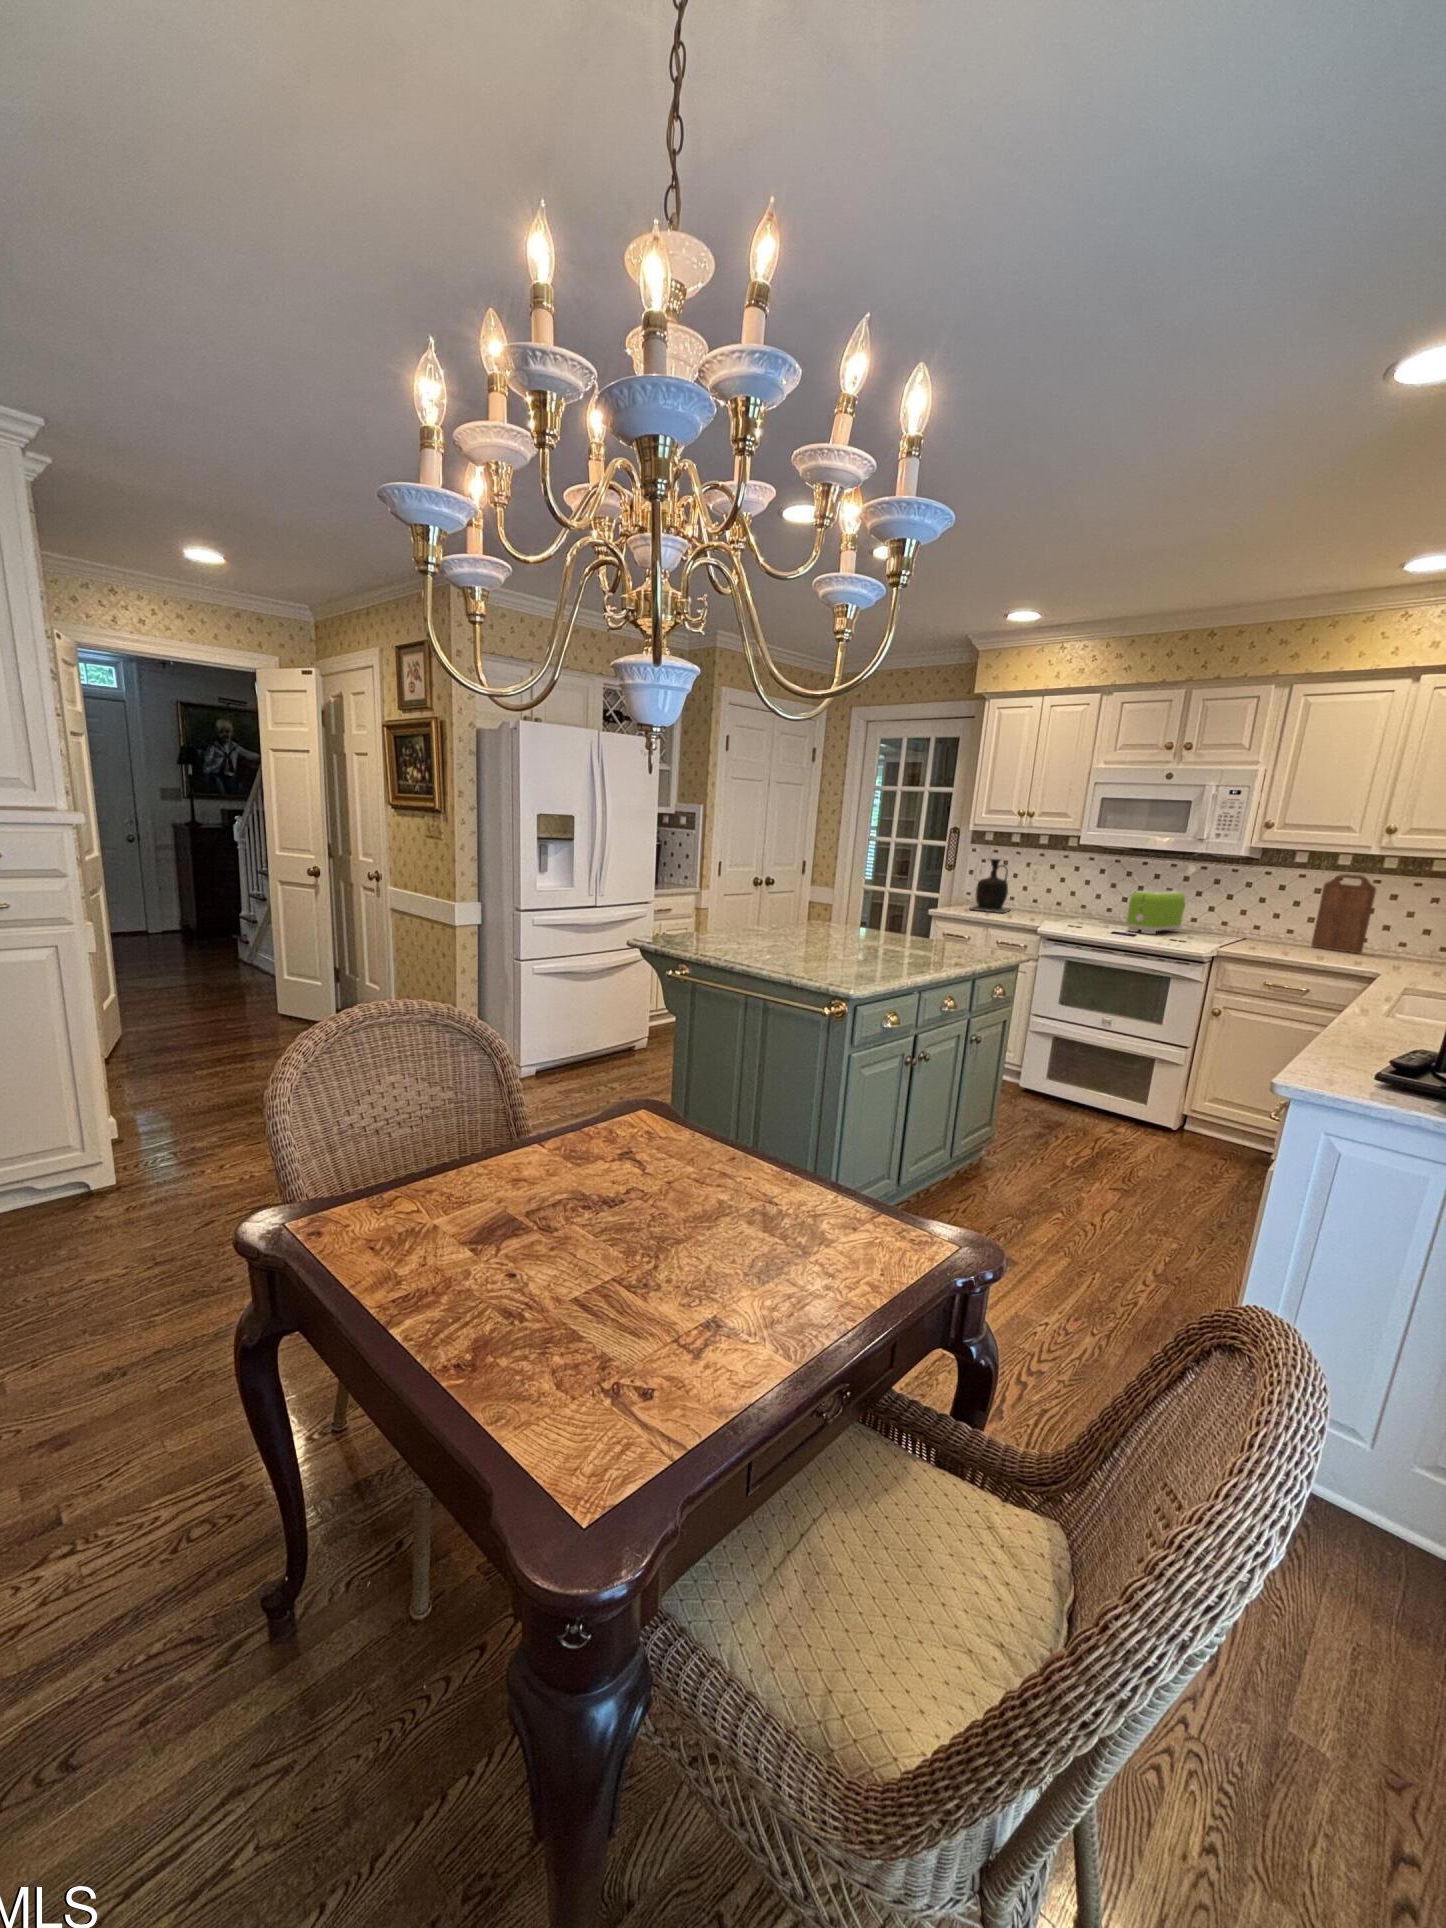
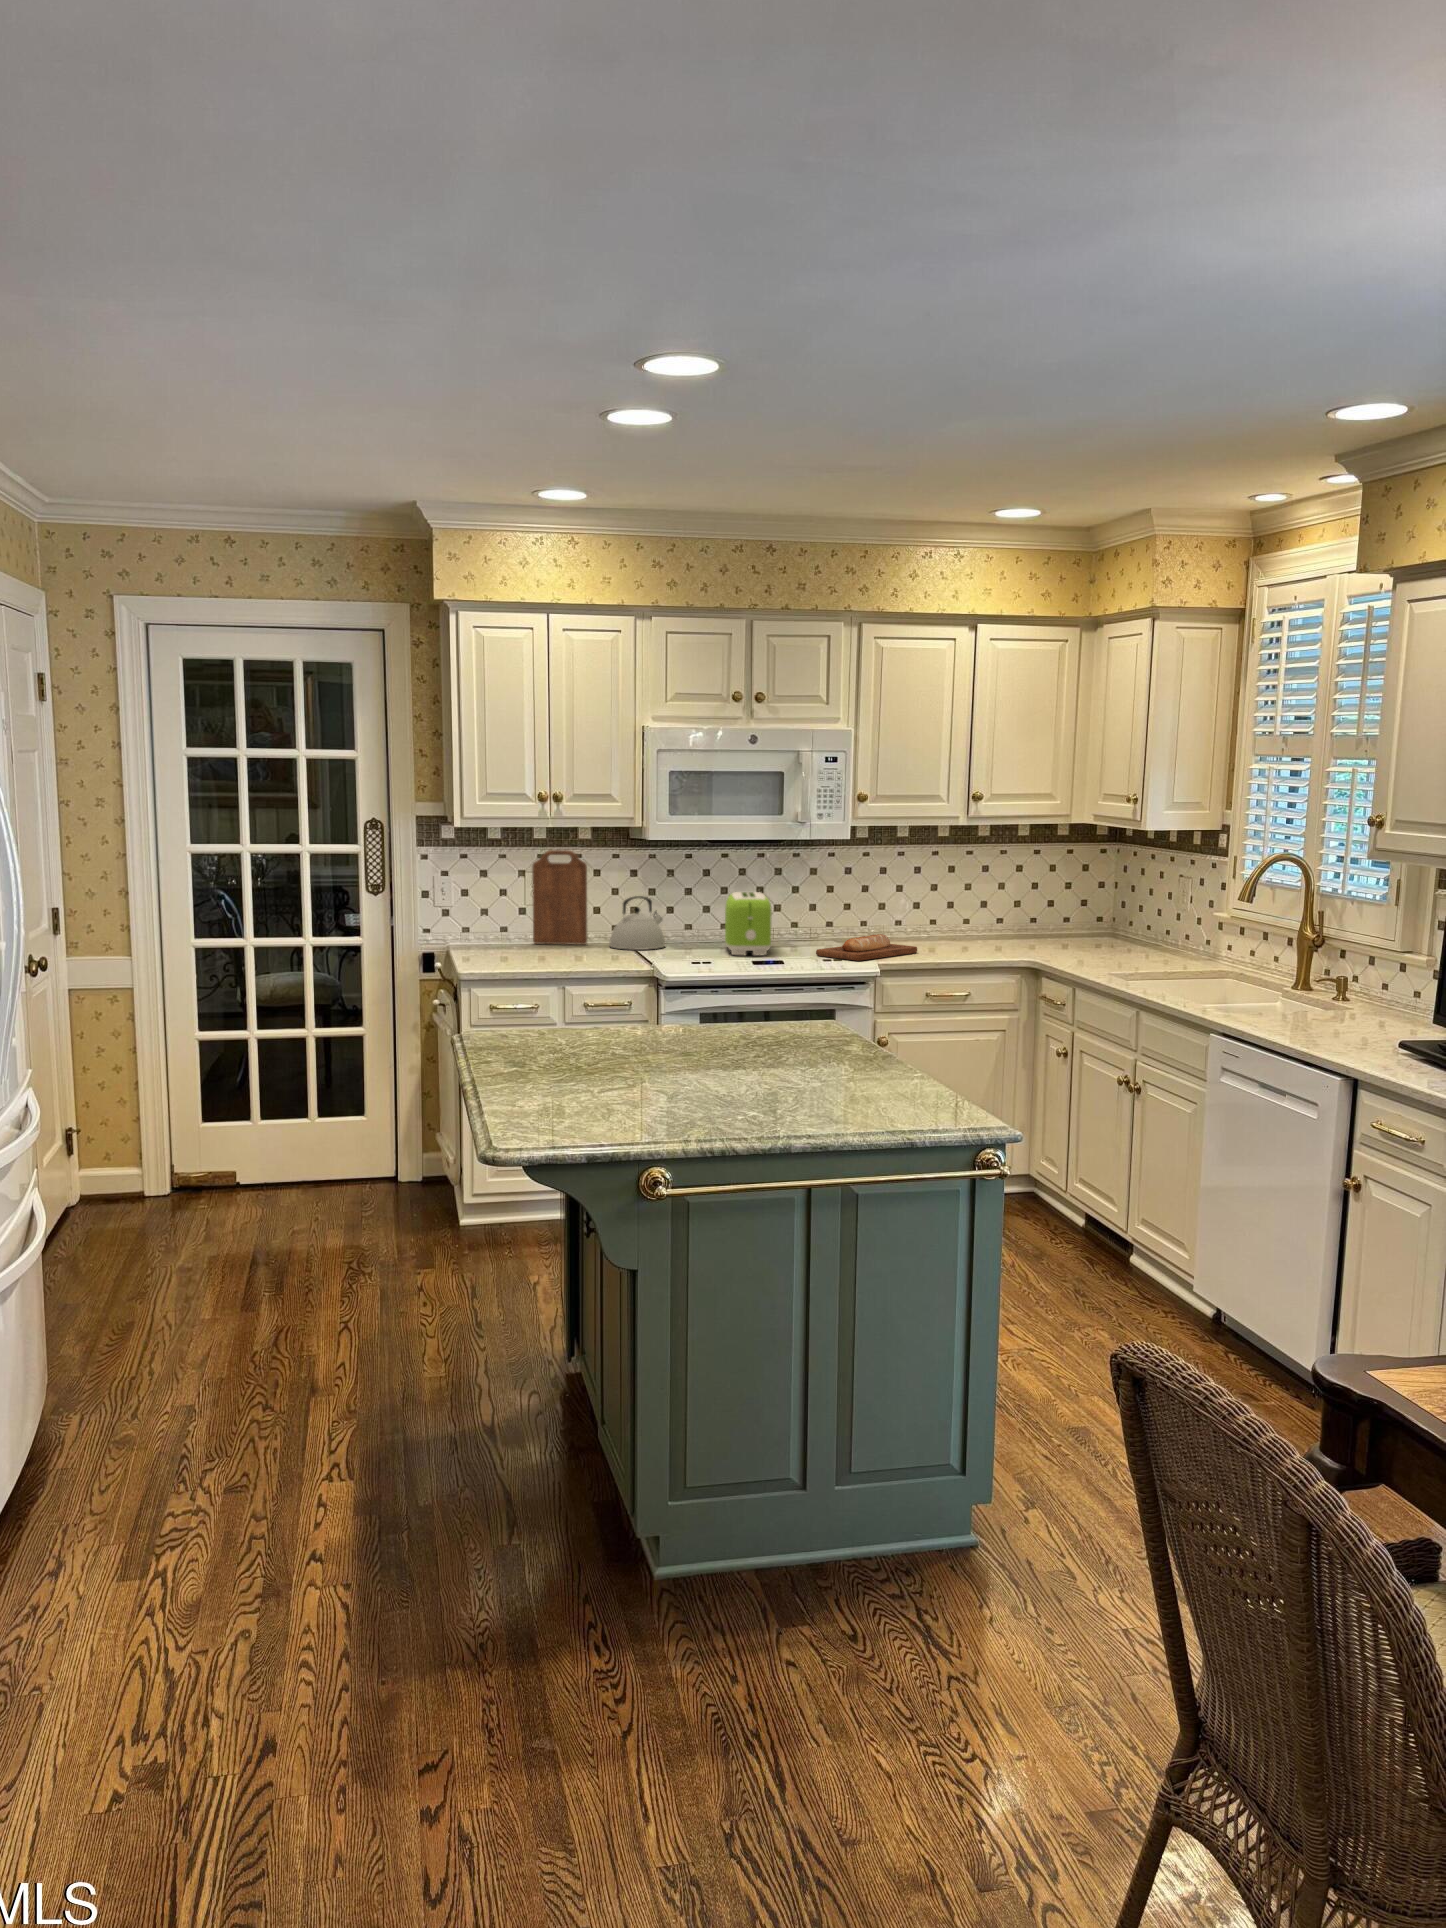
vase: present [970,859,1010,913] -> none [468,869,536,957]
cutting board: present [1311,874,1376,953] -> present [532,850,587,945]
kettle: none [1067,886,1112,922] -> present [609,896,665,950]
bread loaf: none [1190,931,1288,951] -> present [816,934,917,961]

